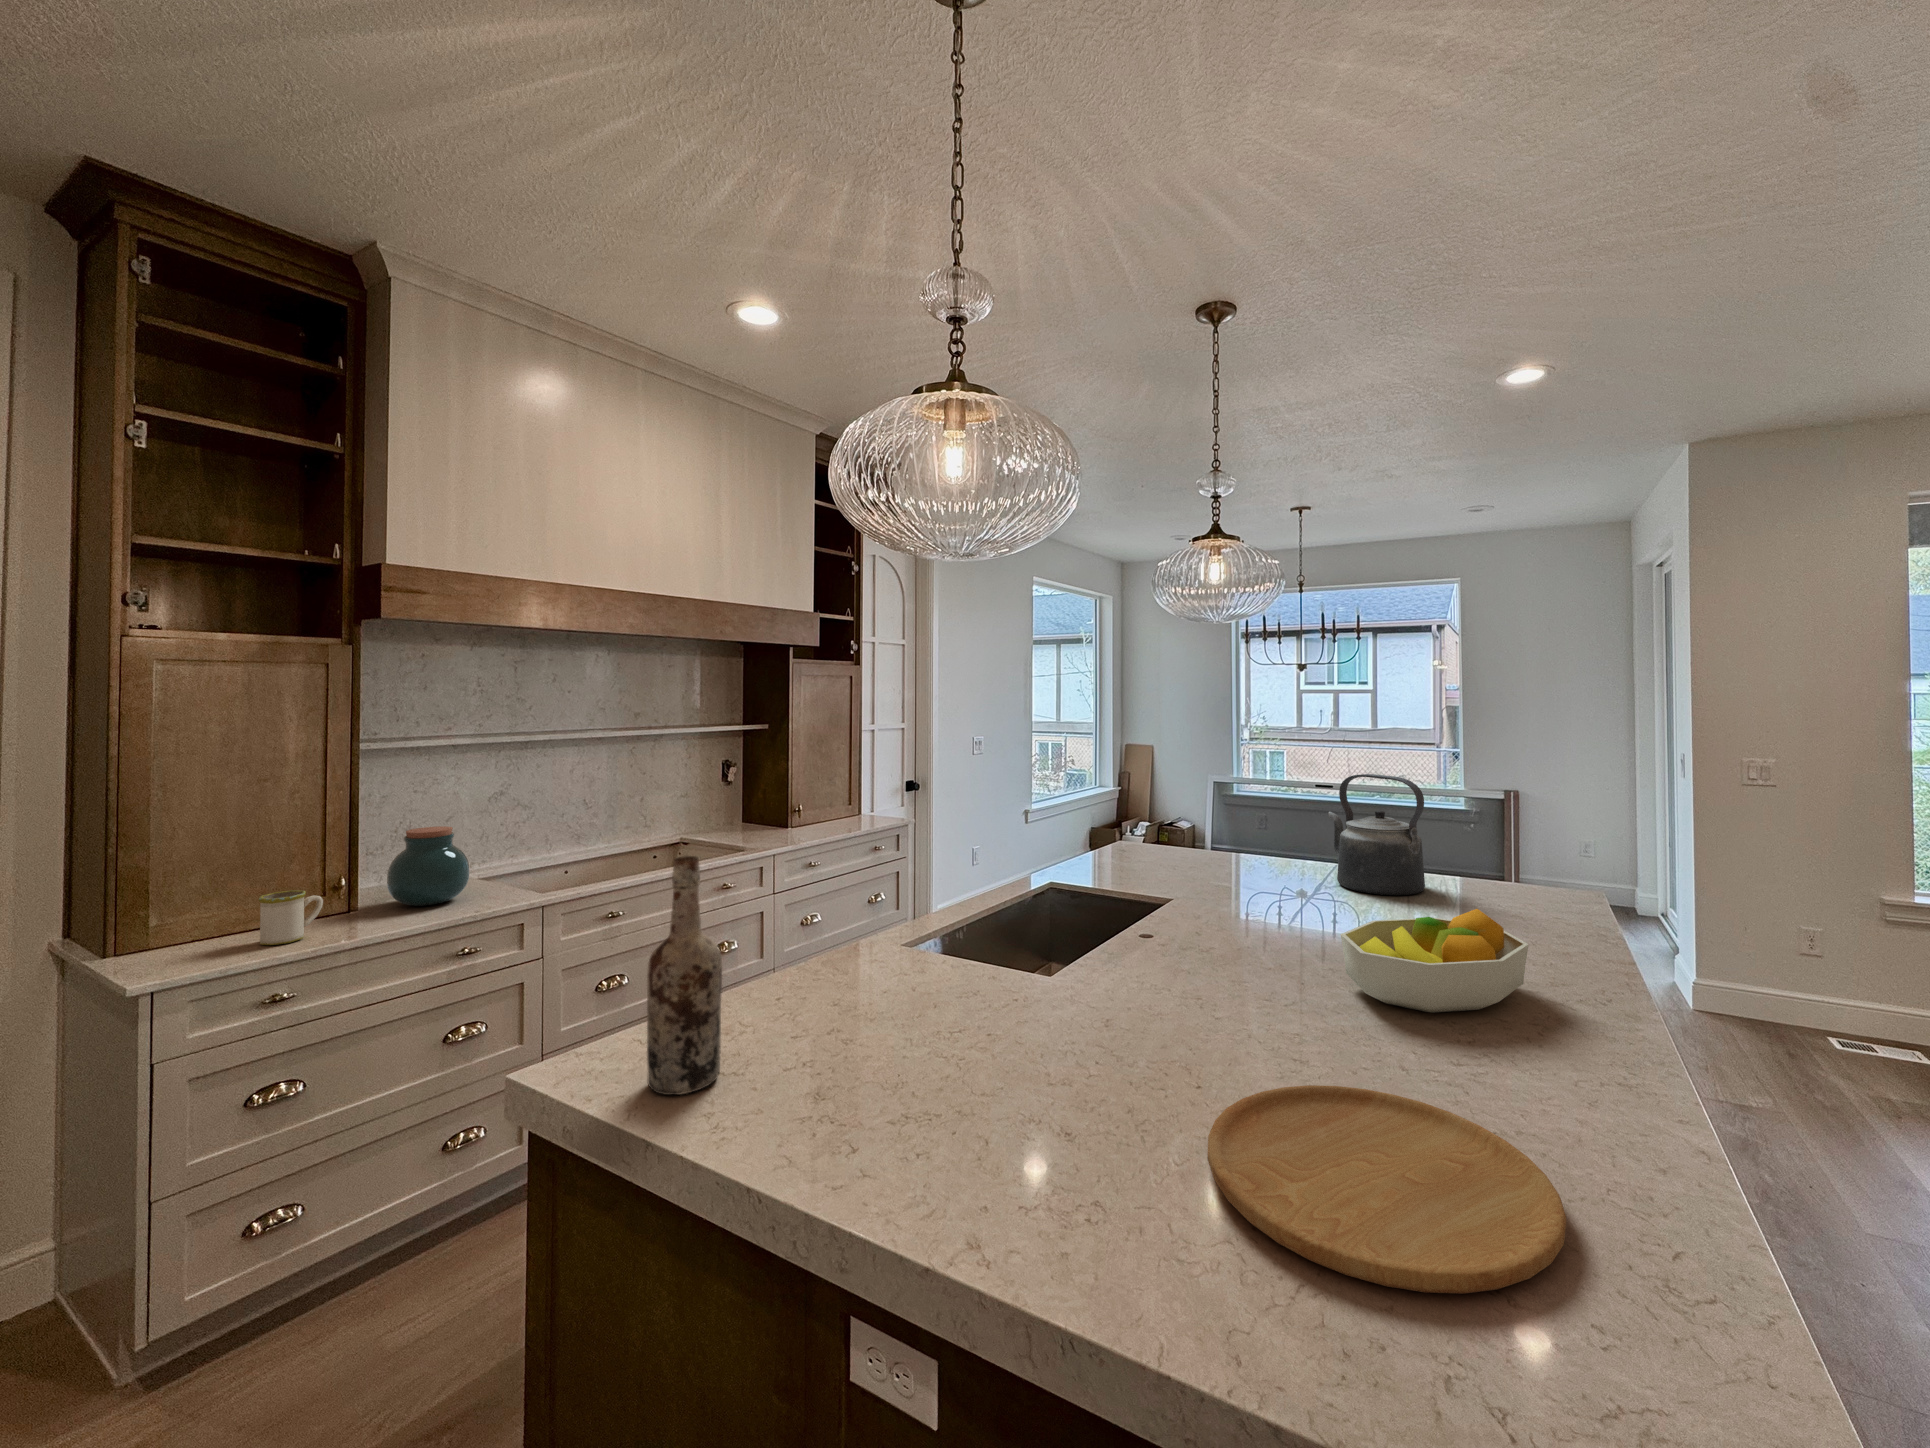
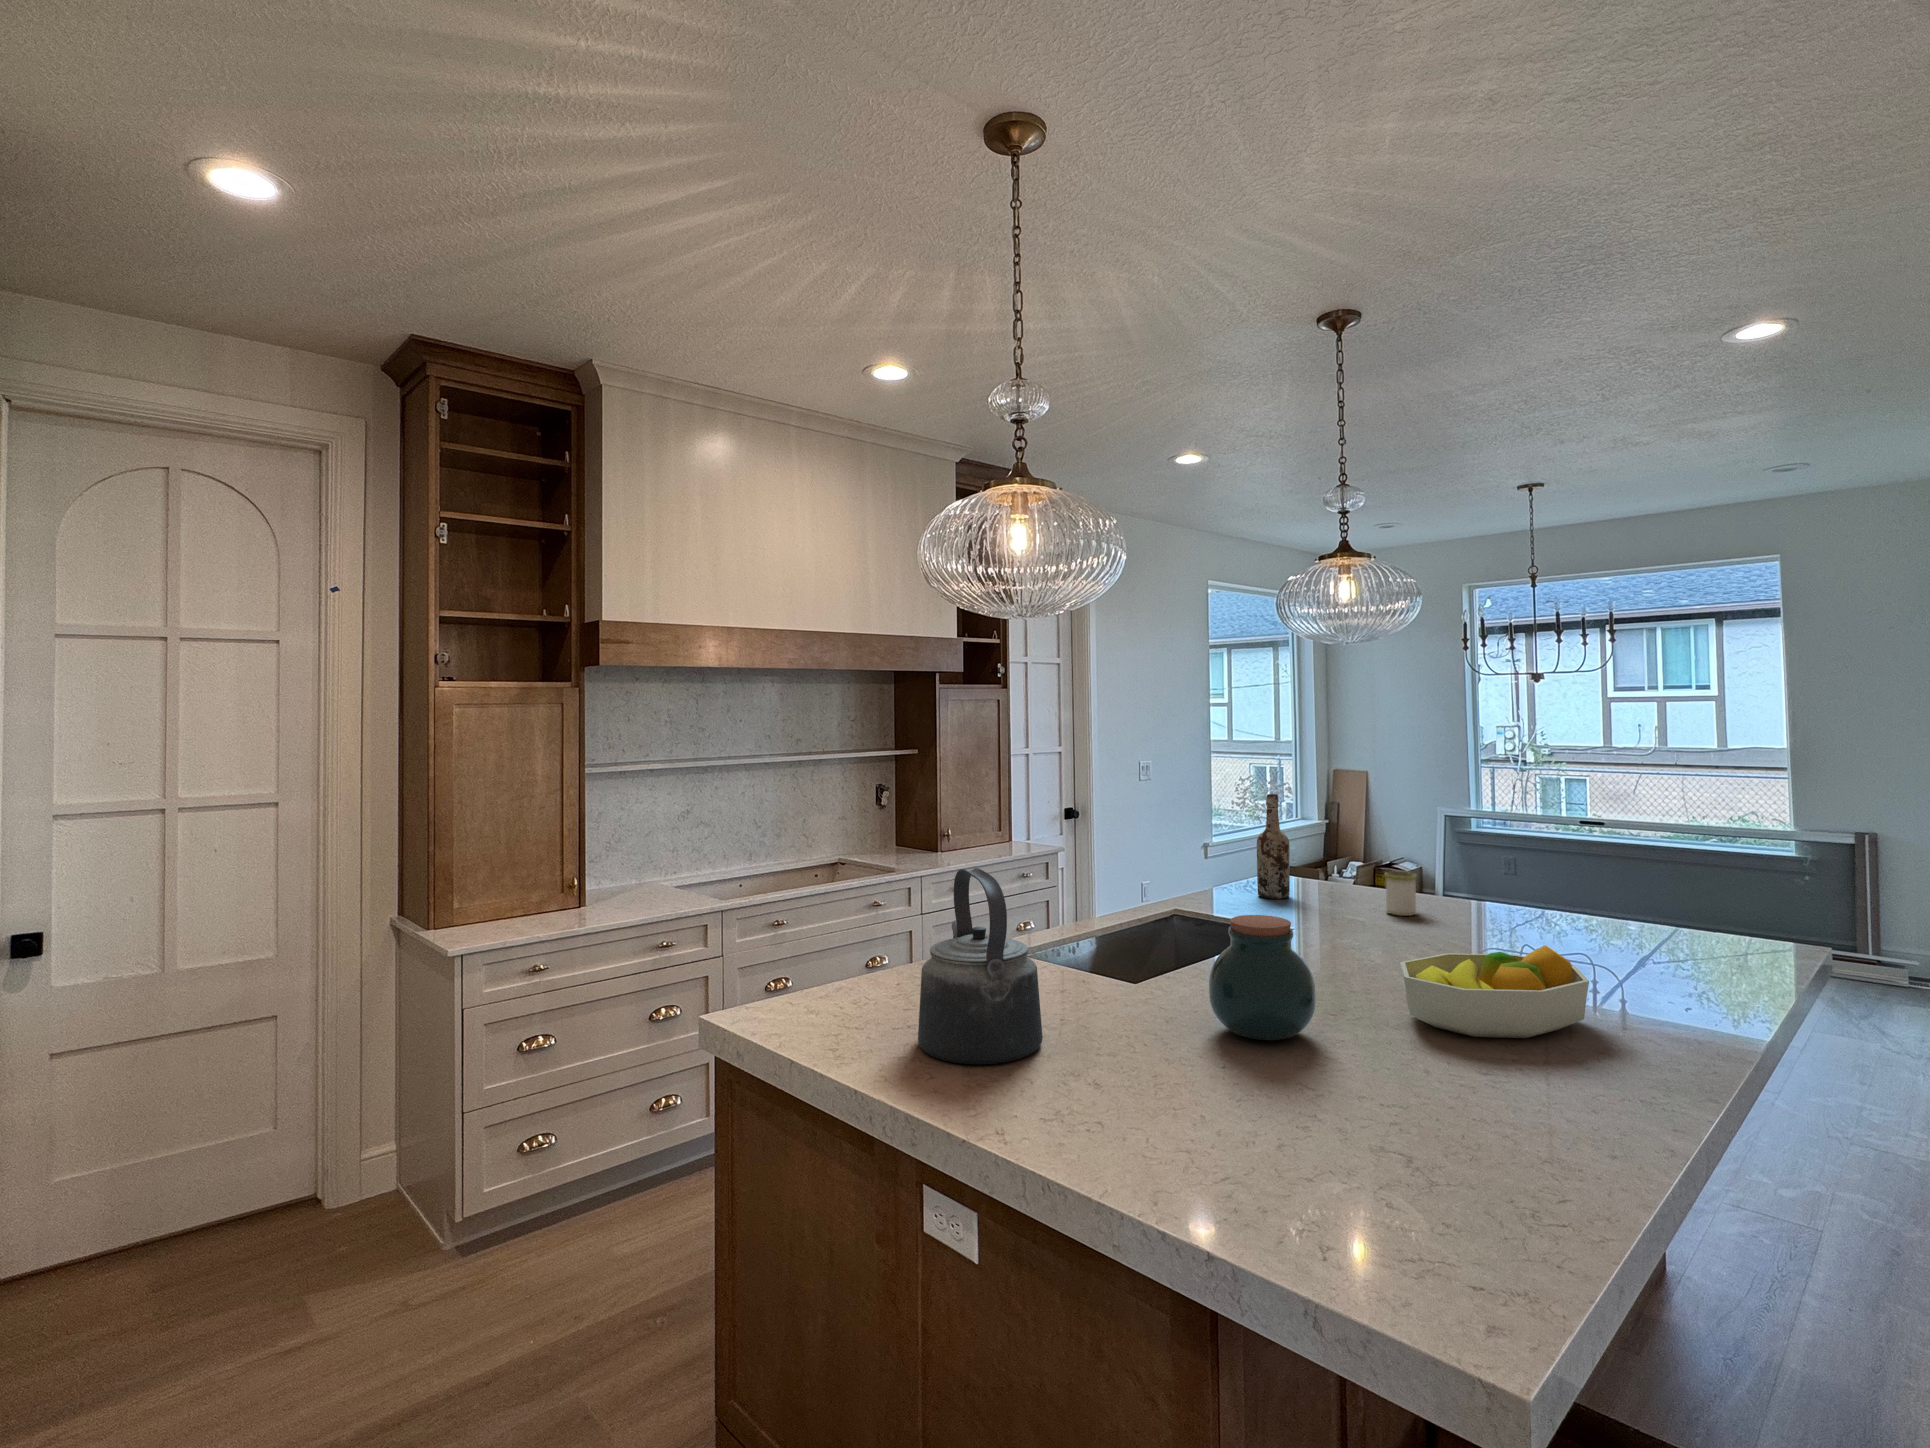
kettle: present [1328,774,1425,895] -> present [918,868,1043,1064]
jar: present [387,826,469,906] -> present [1209,915,1316,1040]
wine bottle: present [647,856,722,1095] -> present [1257,794,1290,899]
mug: present [259,890,323,945] -> present [1384,872,1417,916]
cutting board: present [1208,1085,1566,1294] -> none [1184,1069,1453,1189]

